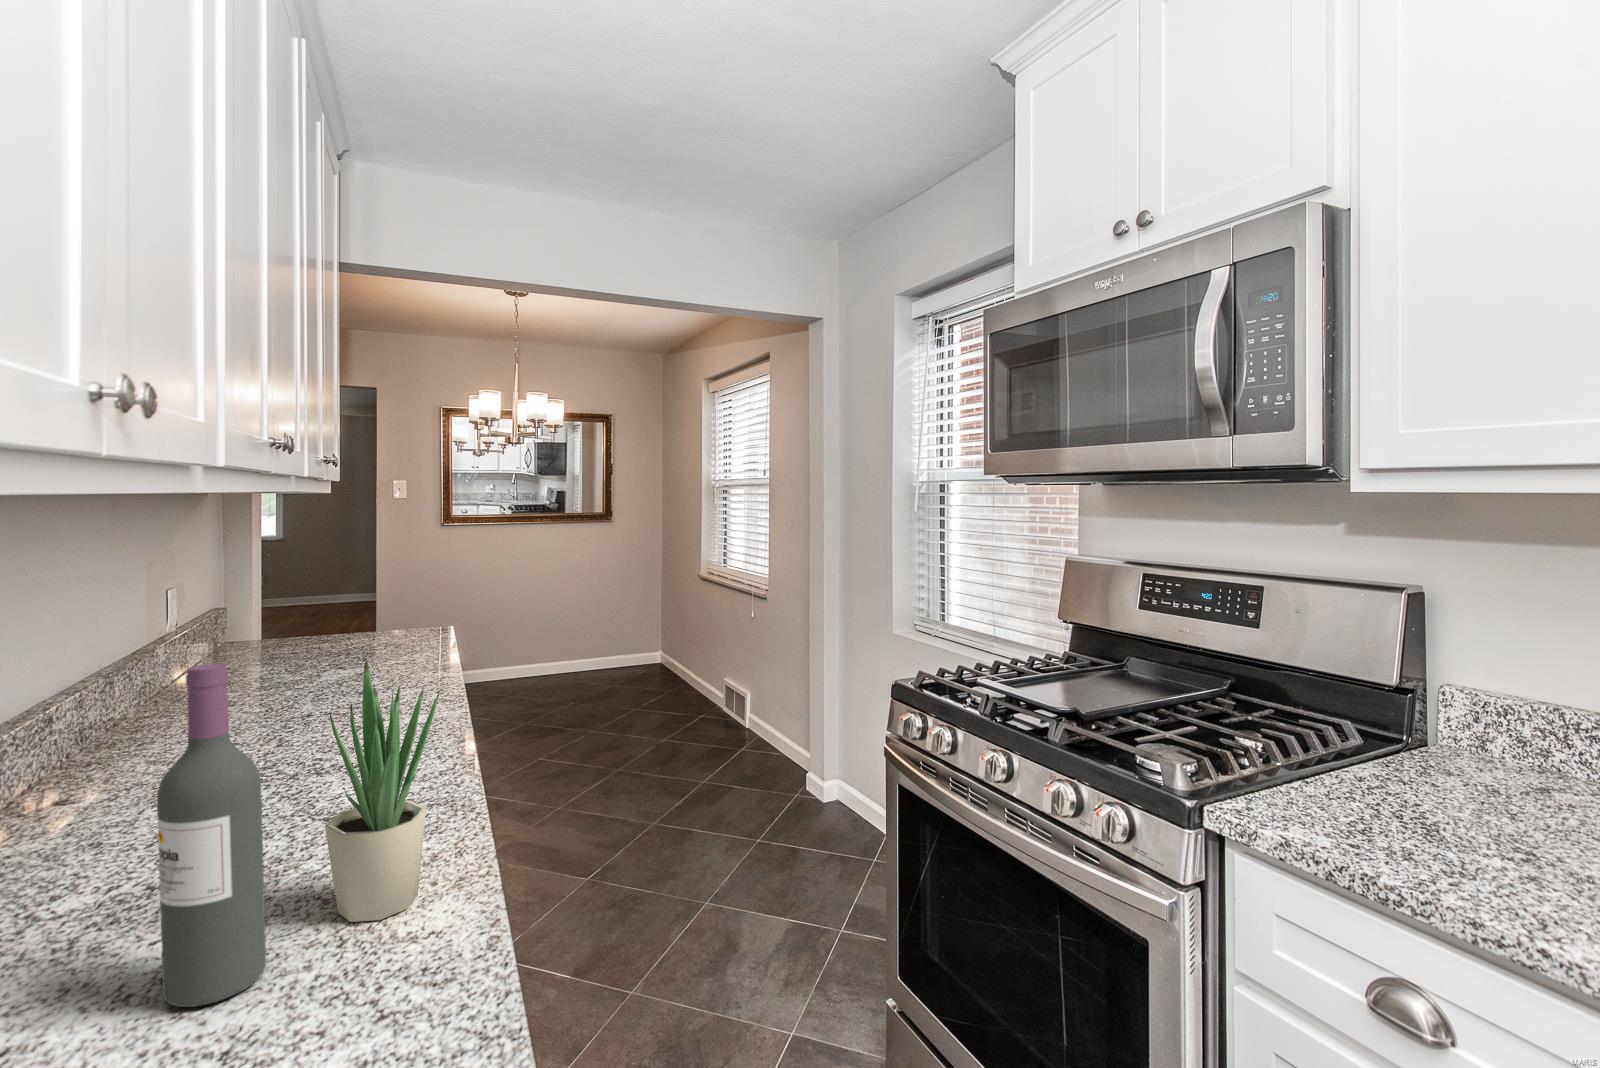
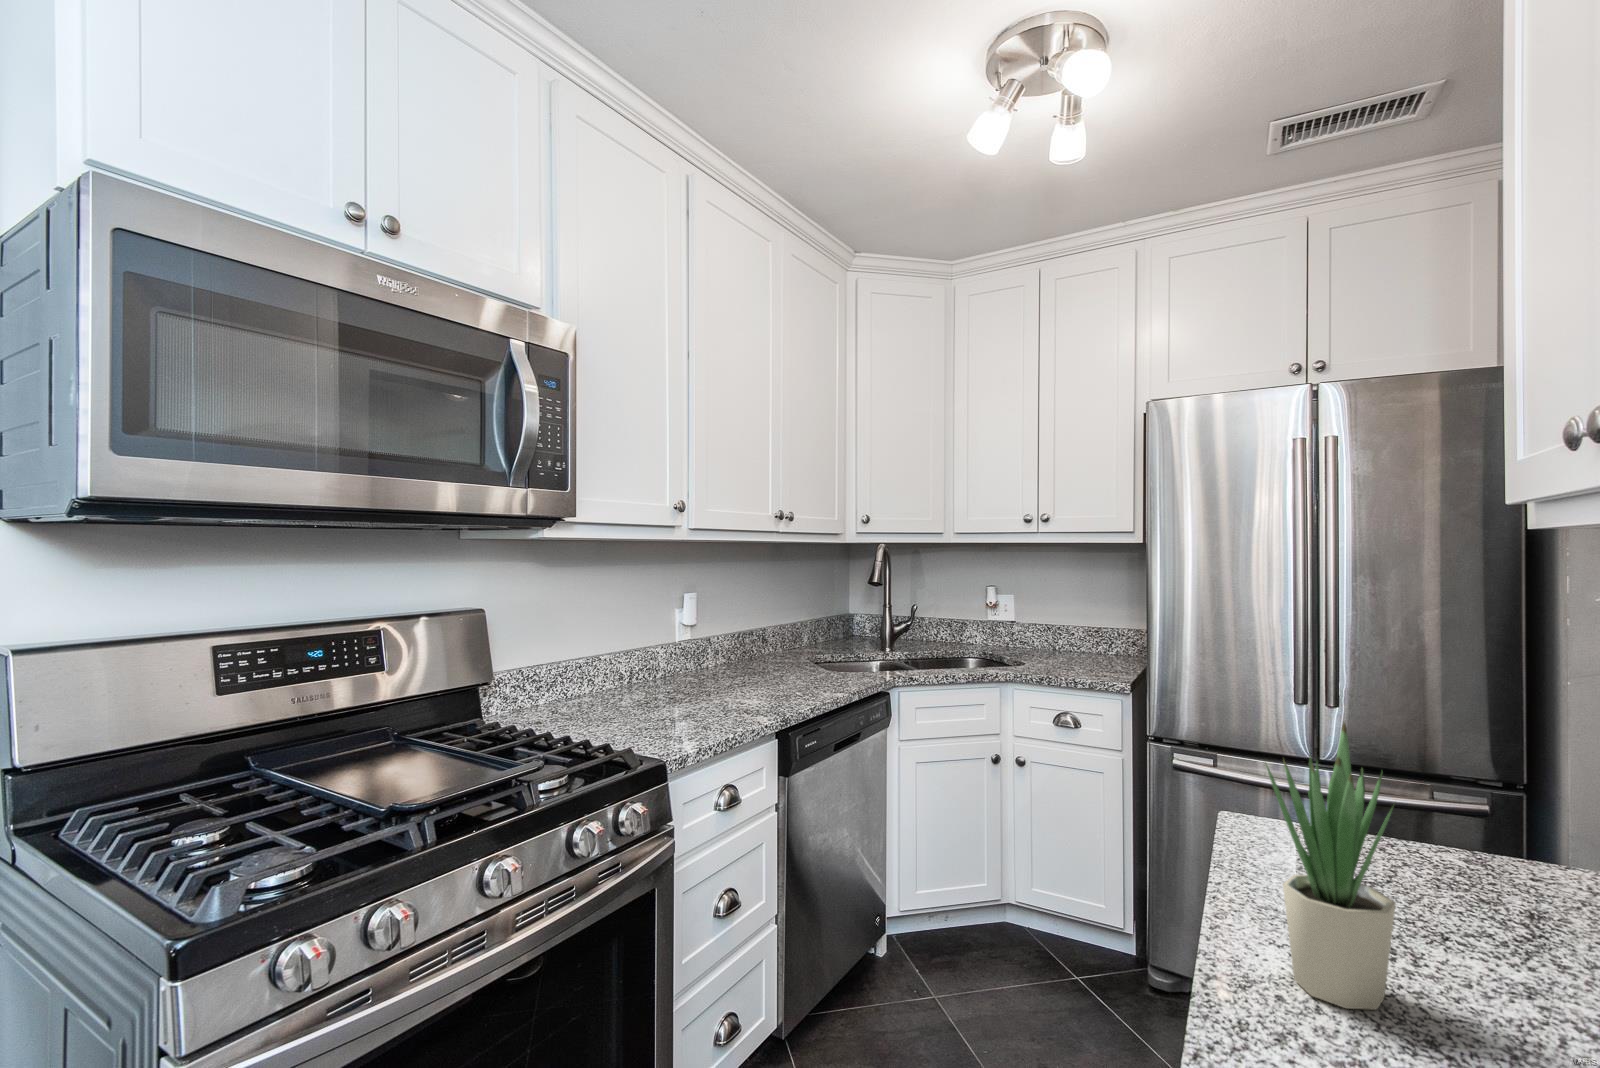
wine bottle: present [157,664,266,1007] -> none [1429,697,1524,997]

